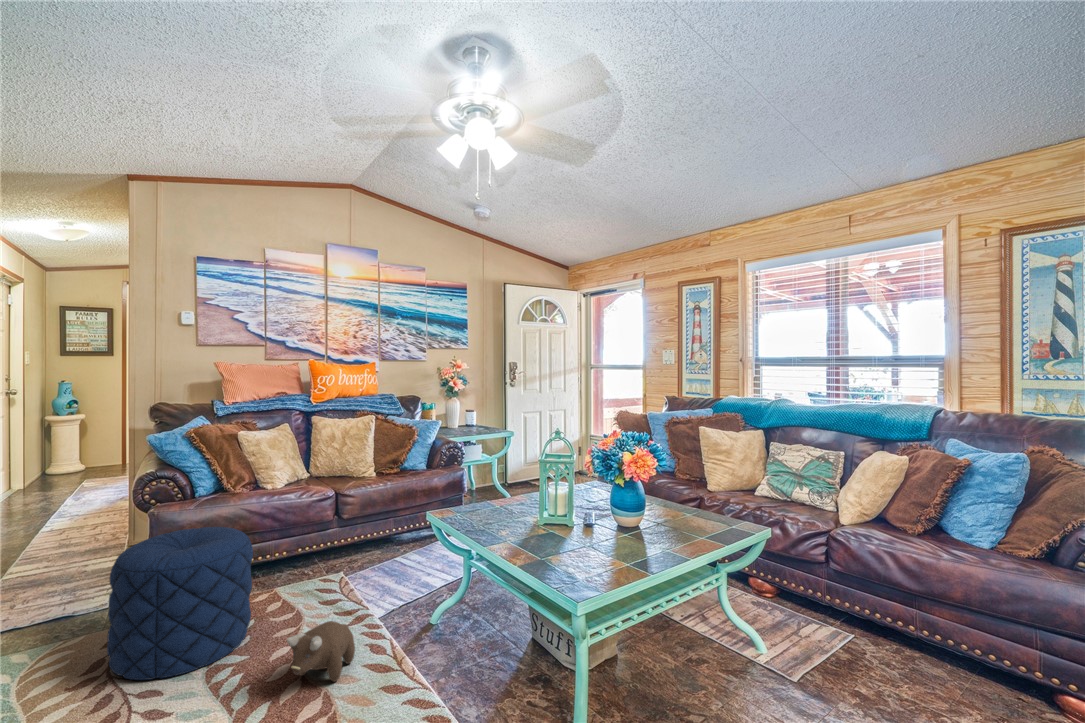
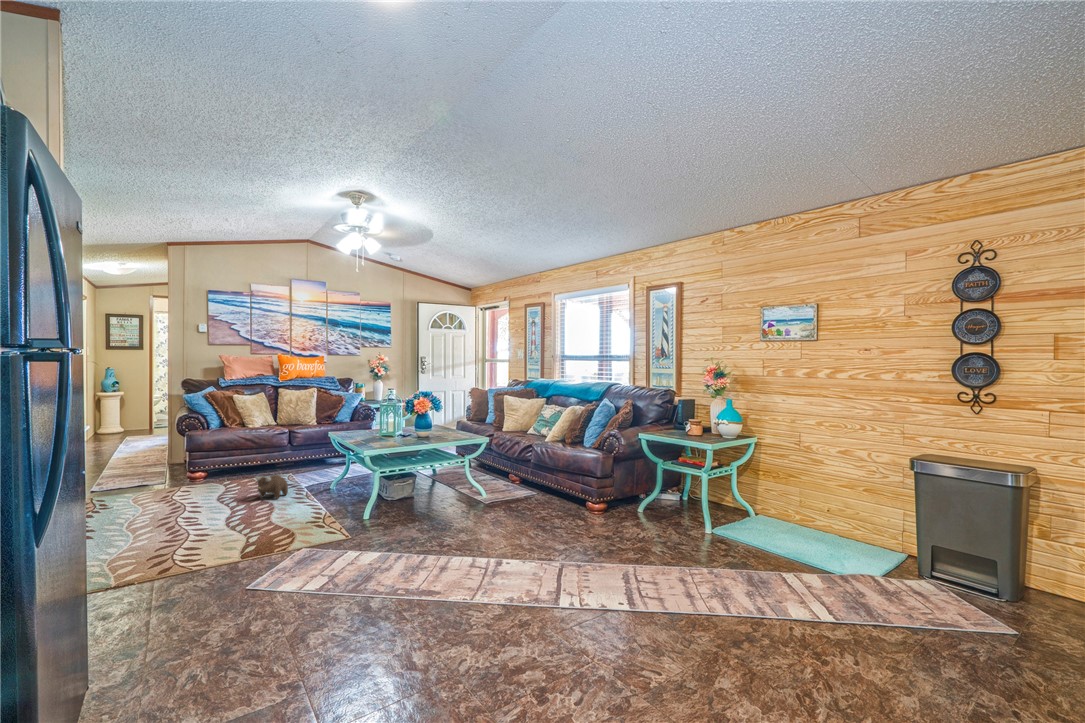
pouf: present [107,527,253,680] -> none [174,437,241,497]

